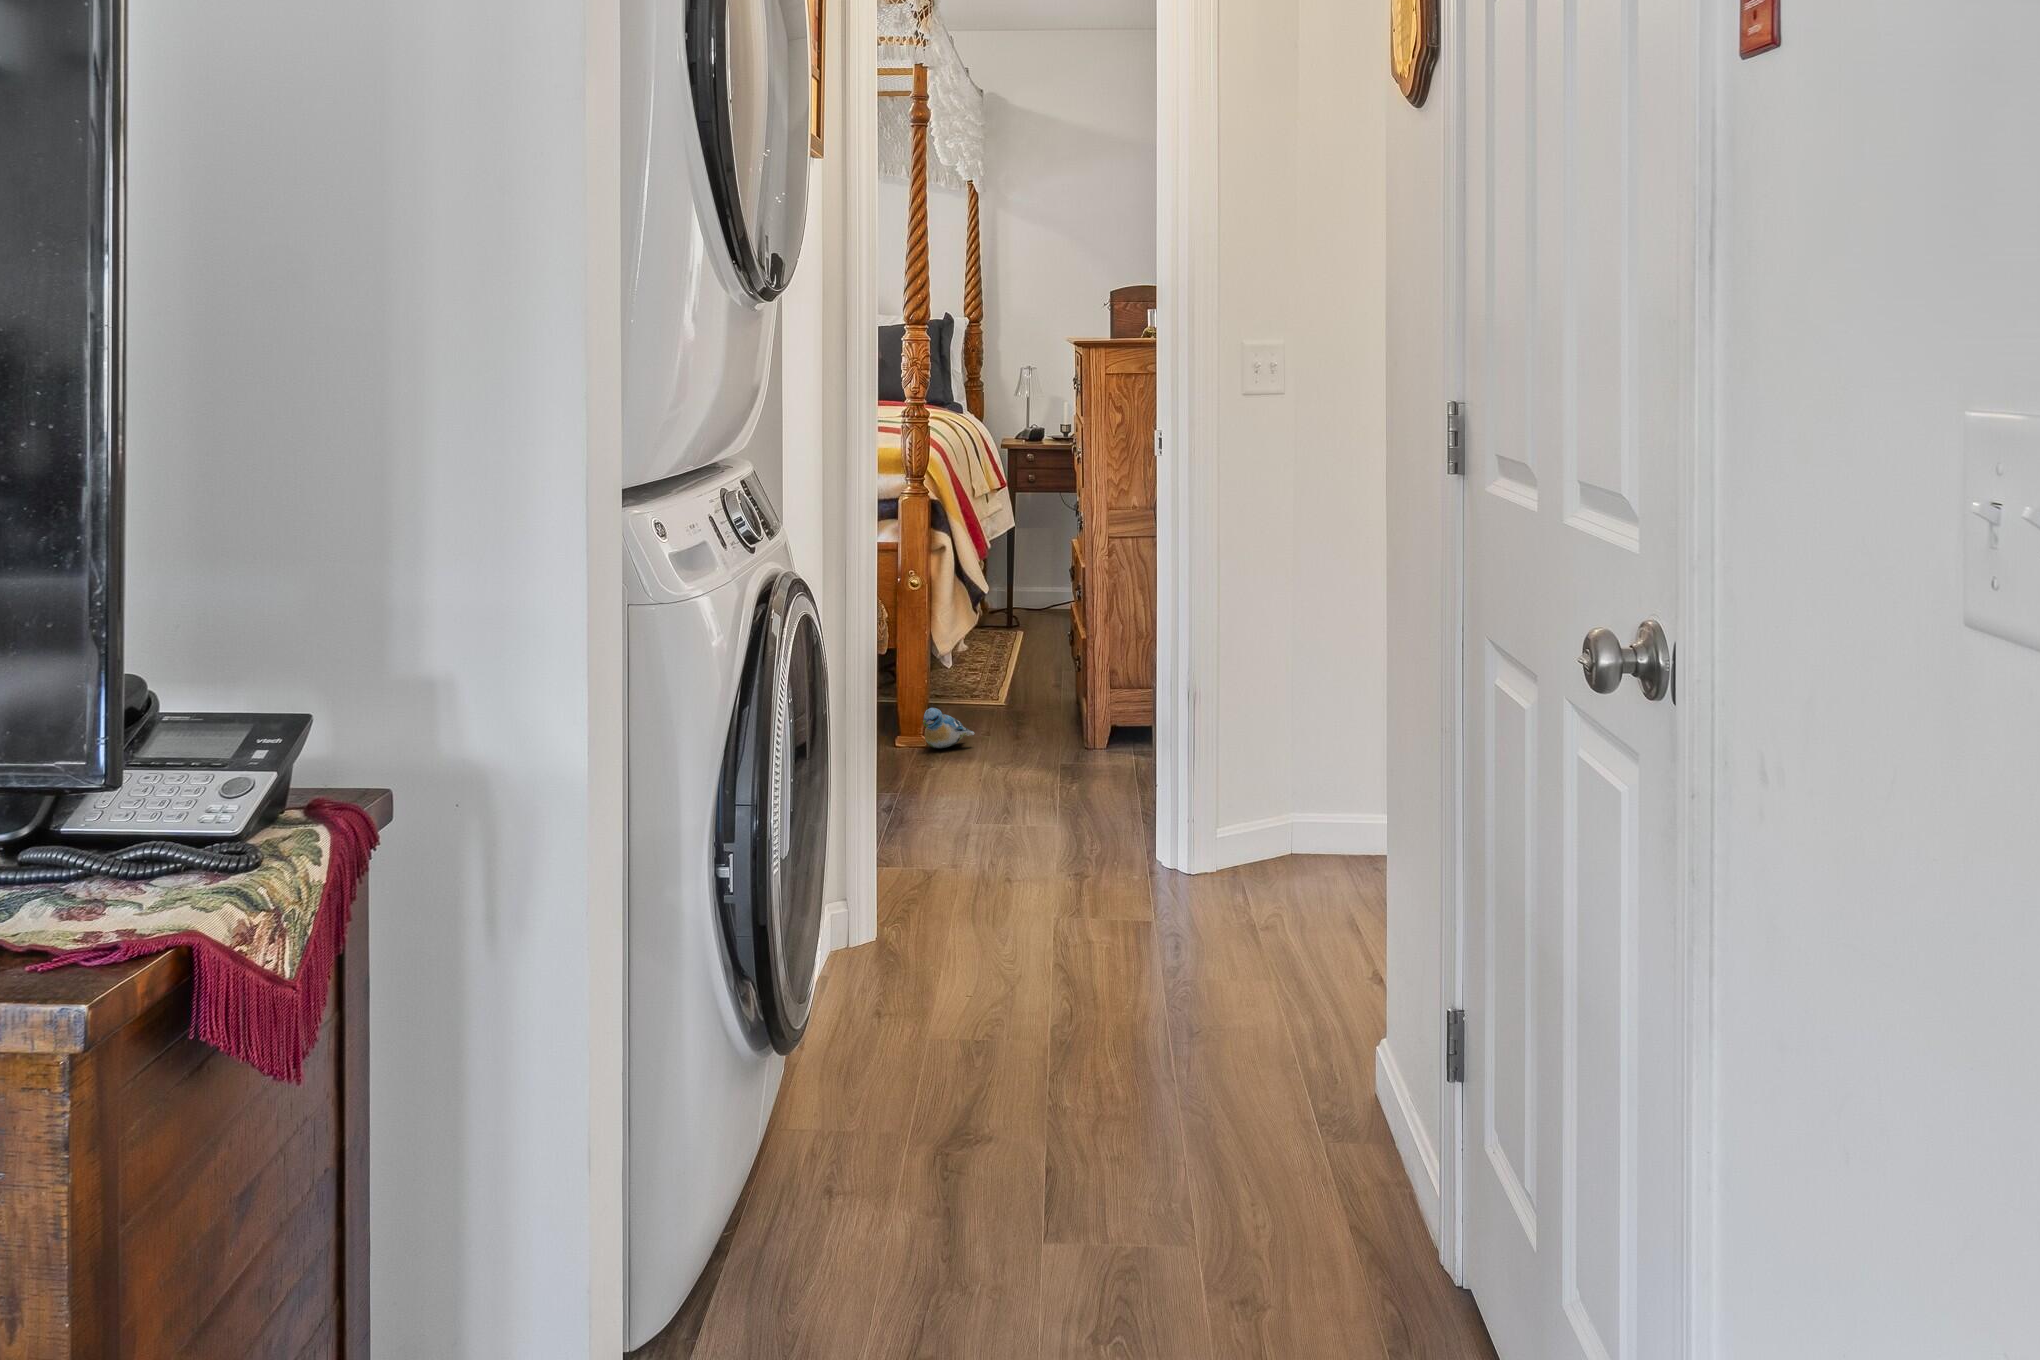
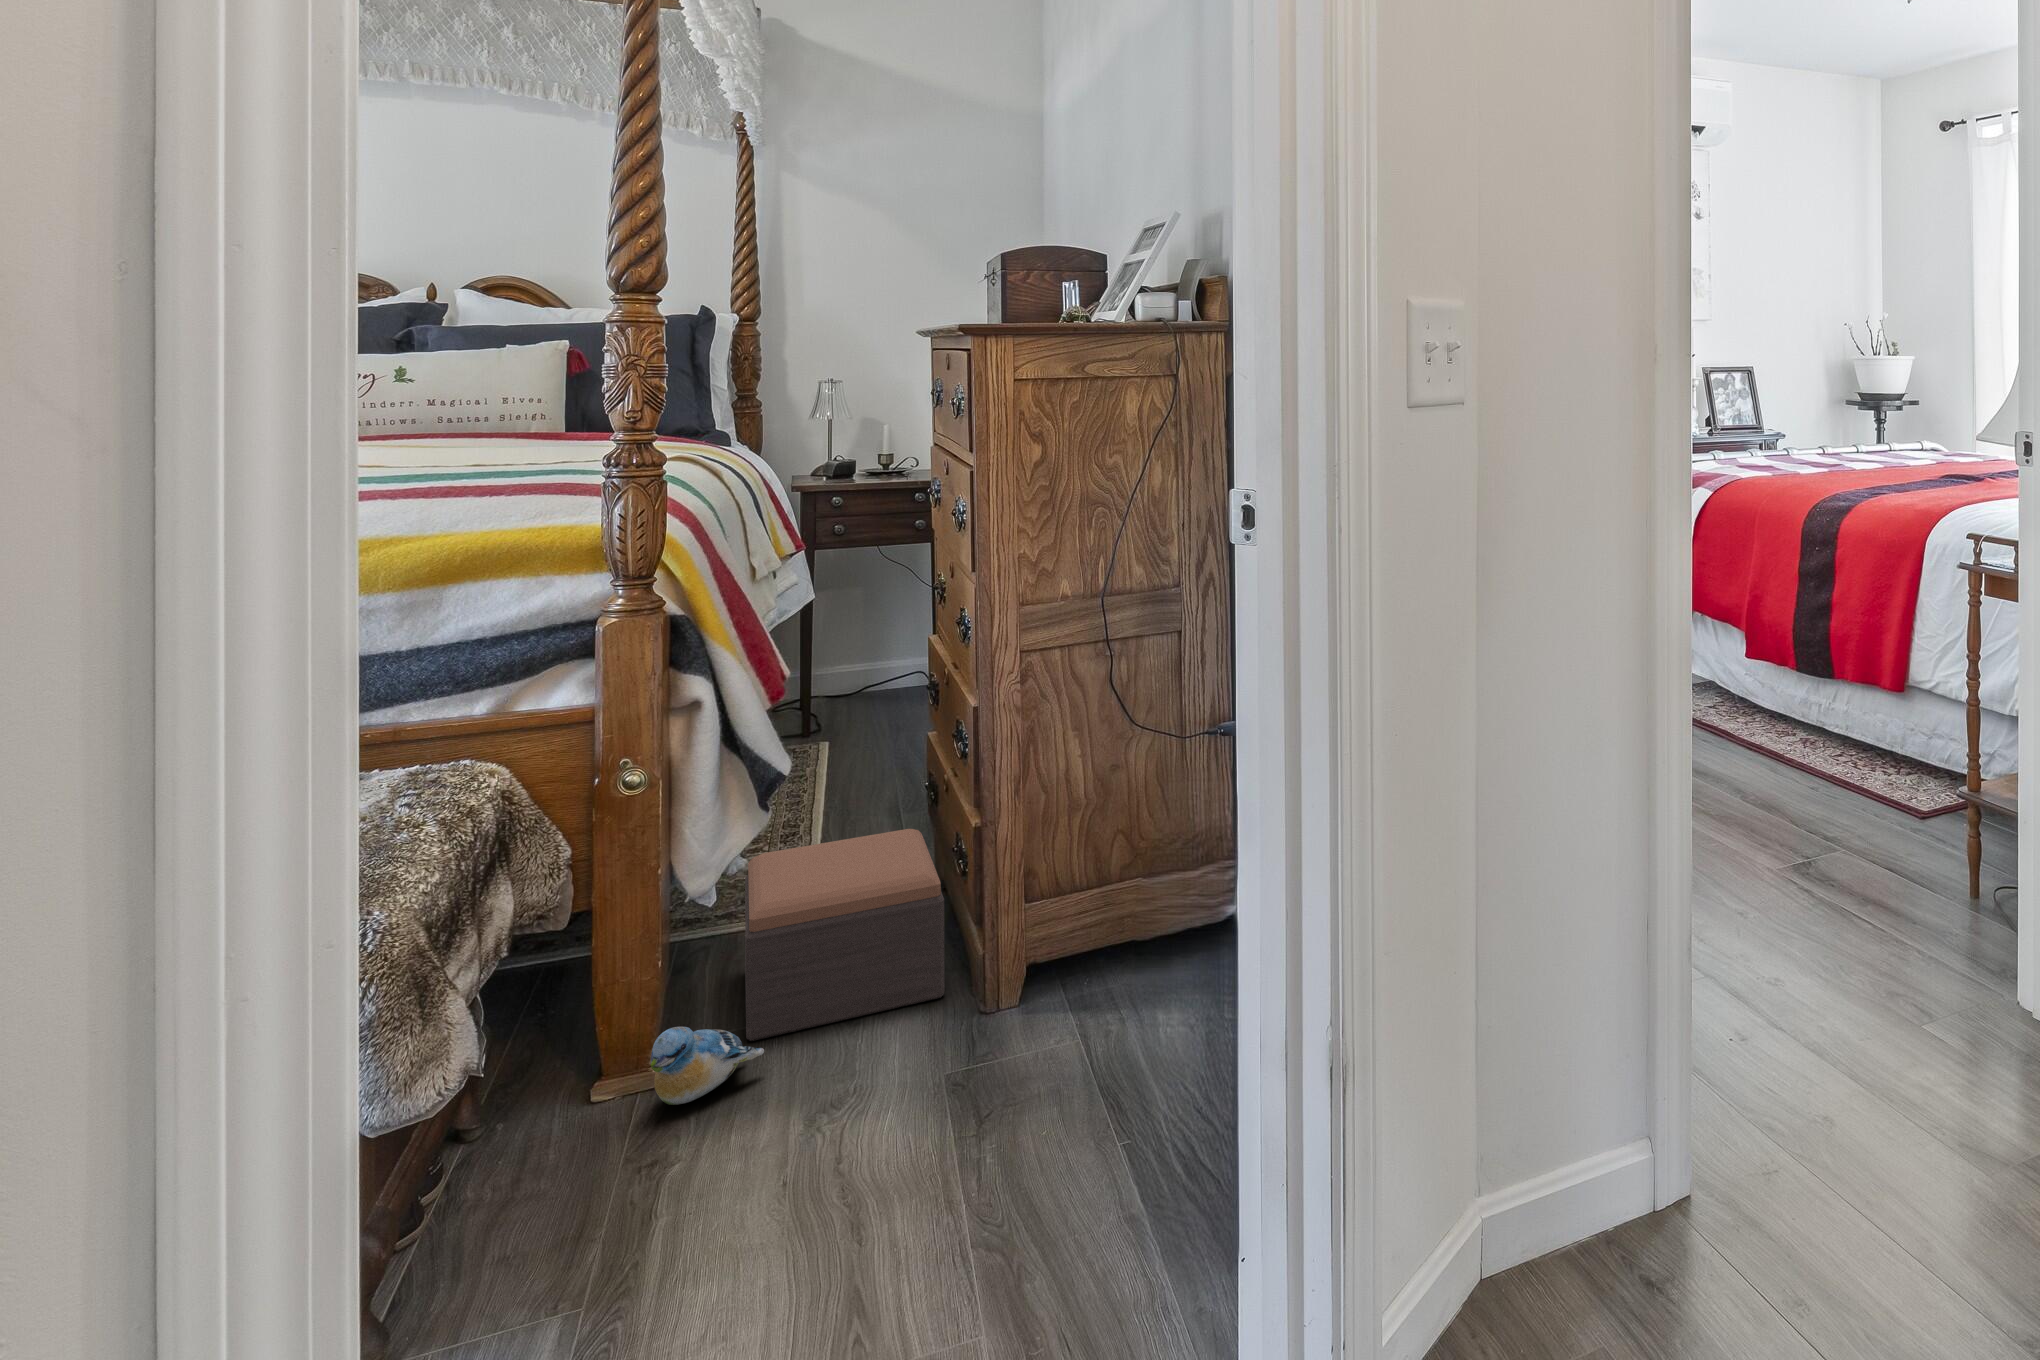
footstool: none [967,646,1068,736] -> present [745,829,945,1041]

